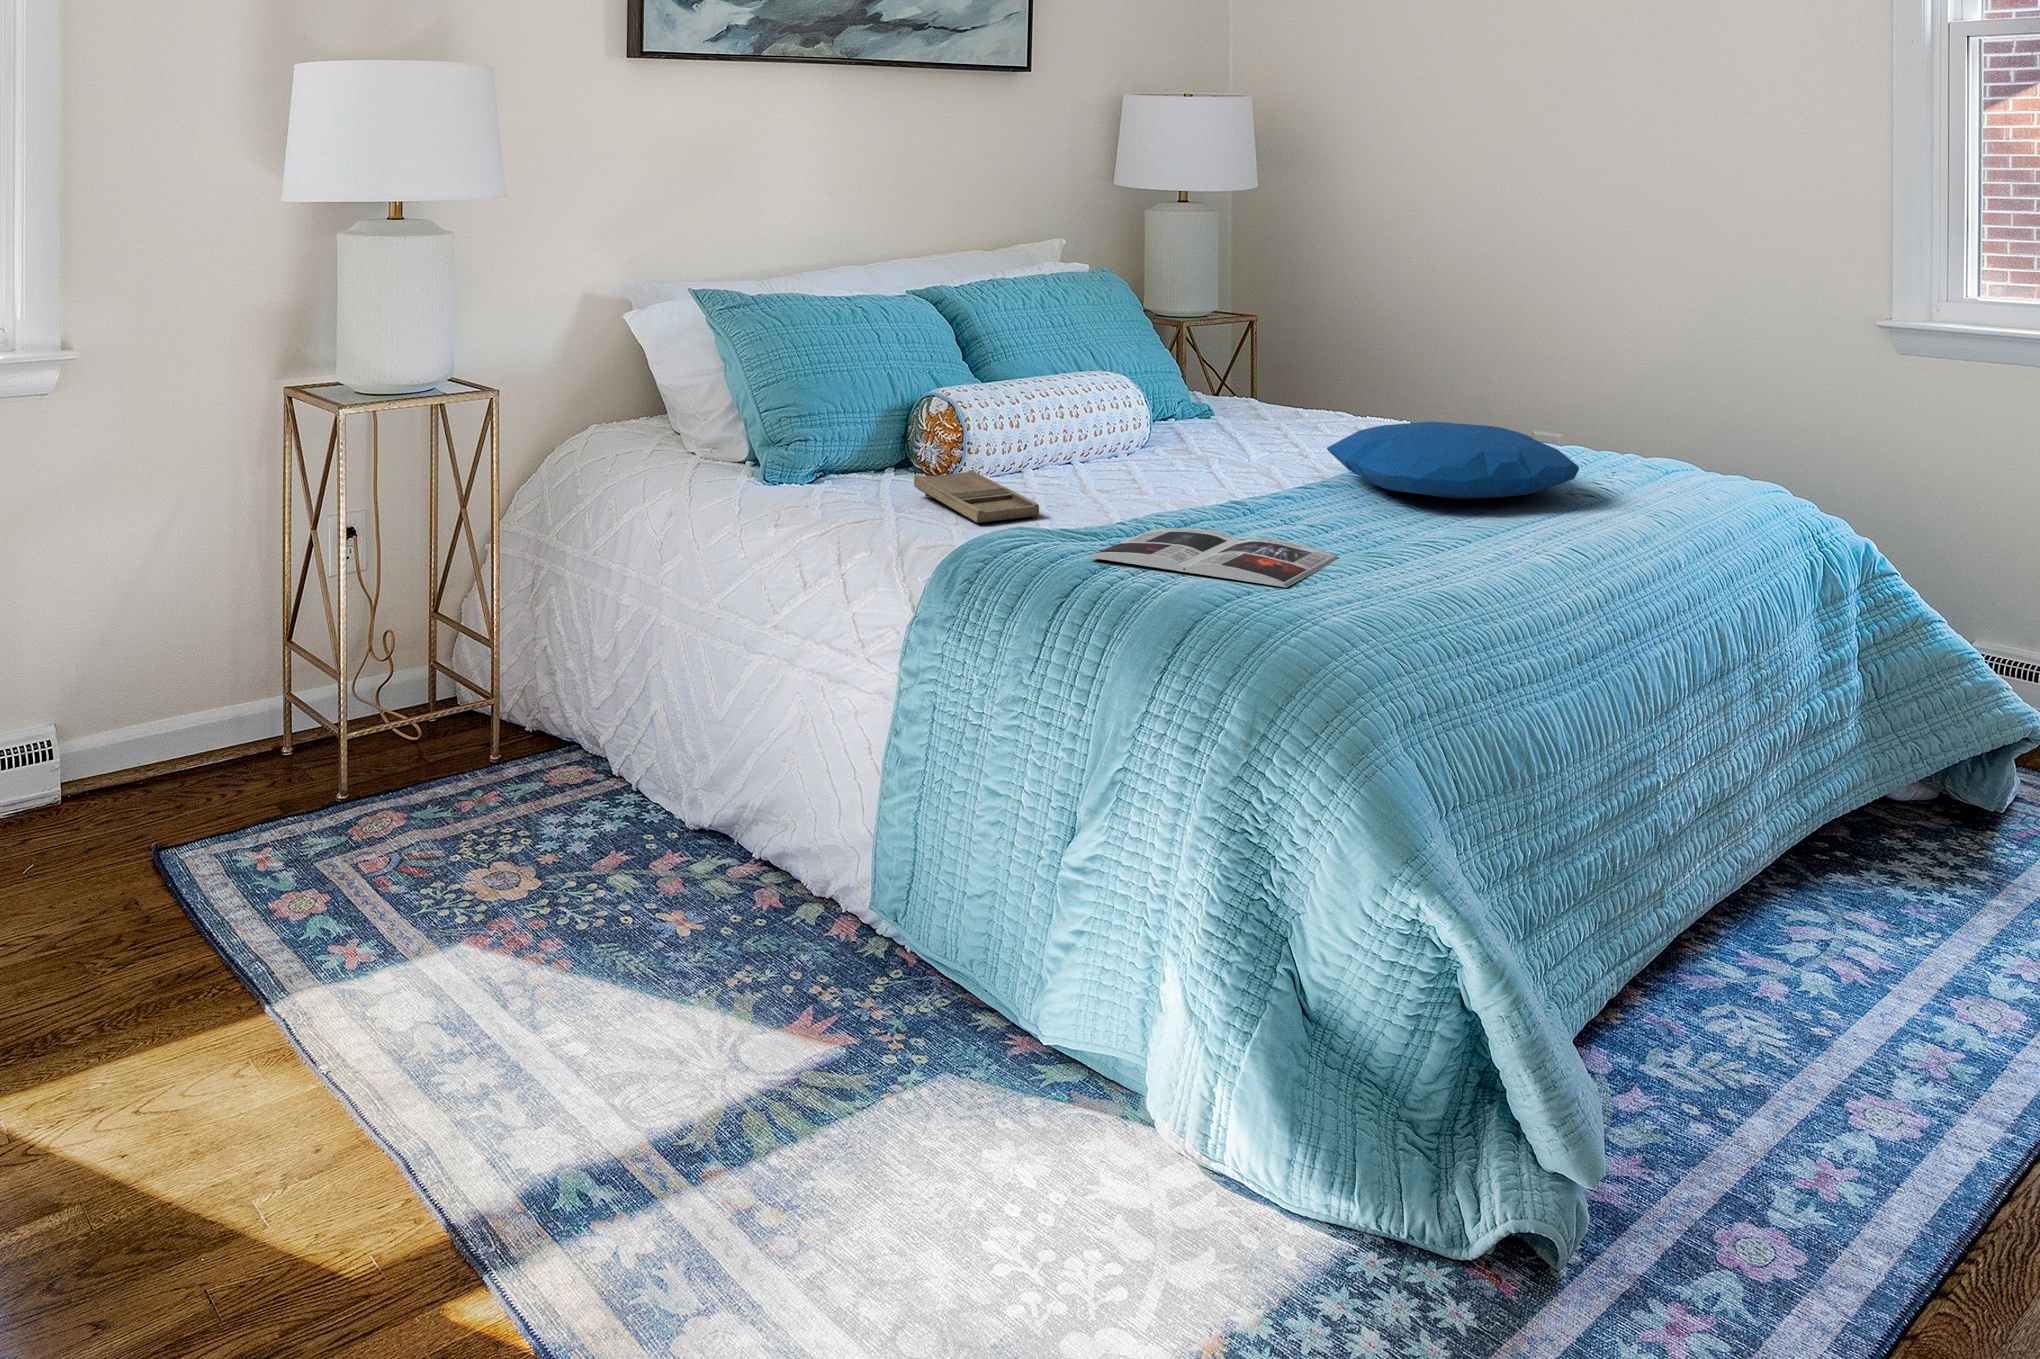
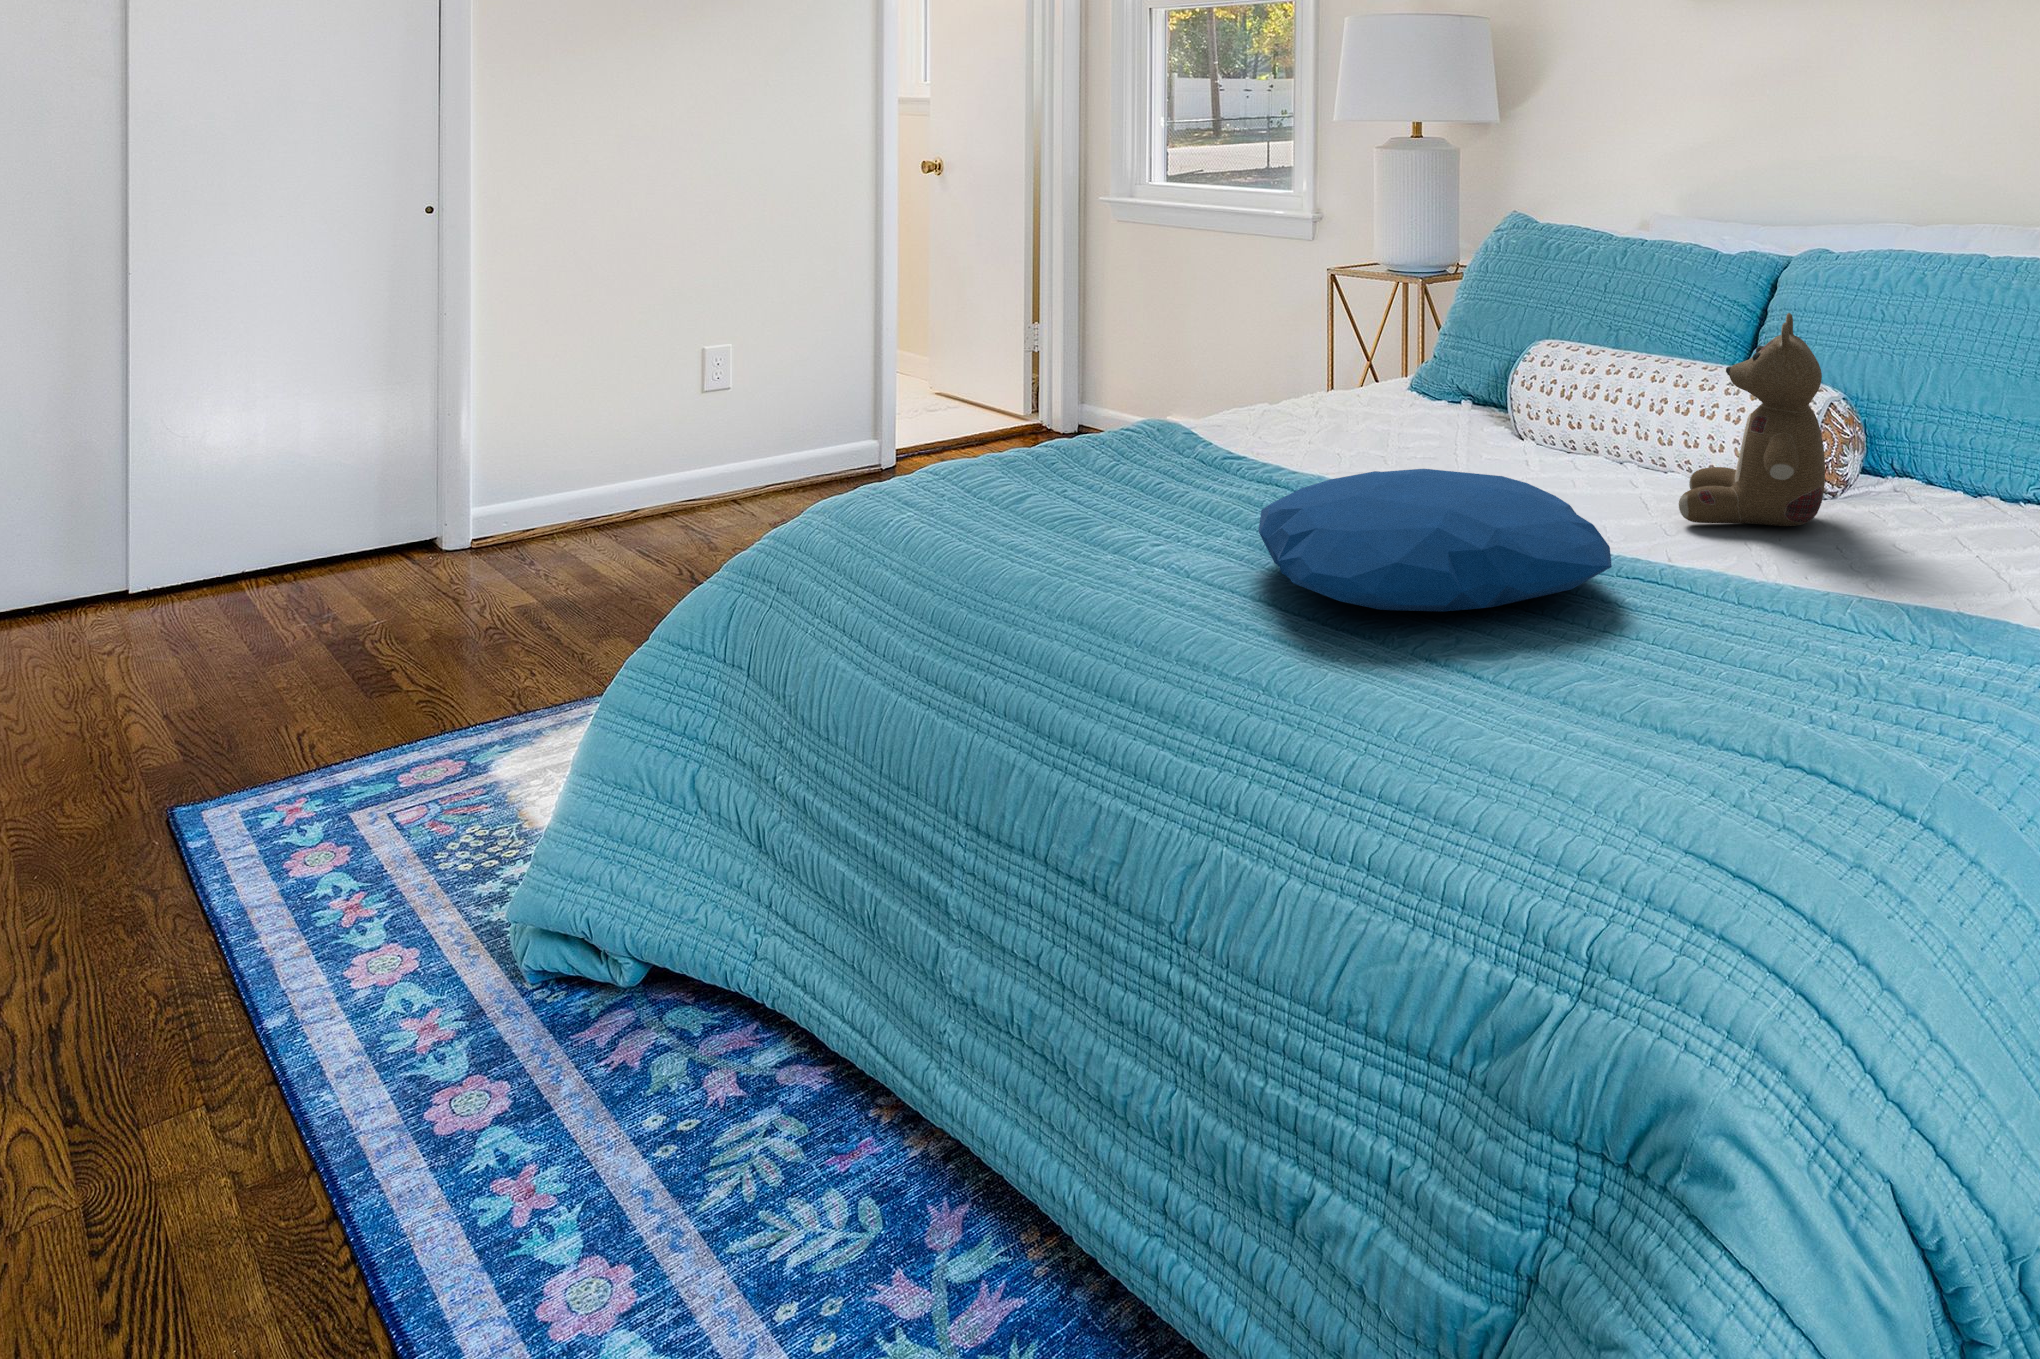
stuffed bear: none [1246,304,1357,449] -> present [1679,313,1825,526]
tray: present [914,470,1039,523] -> none [1240,388,1396,437]
magazine: present [1089,528,1338,587] -> none [970,449,1200,524]

